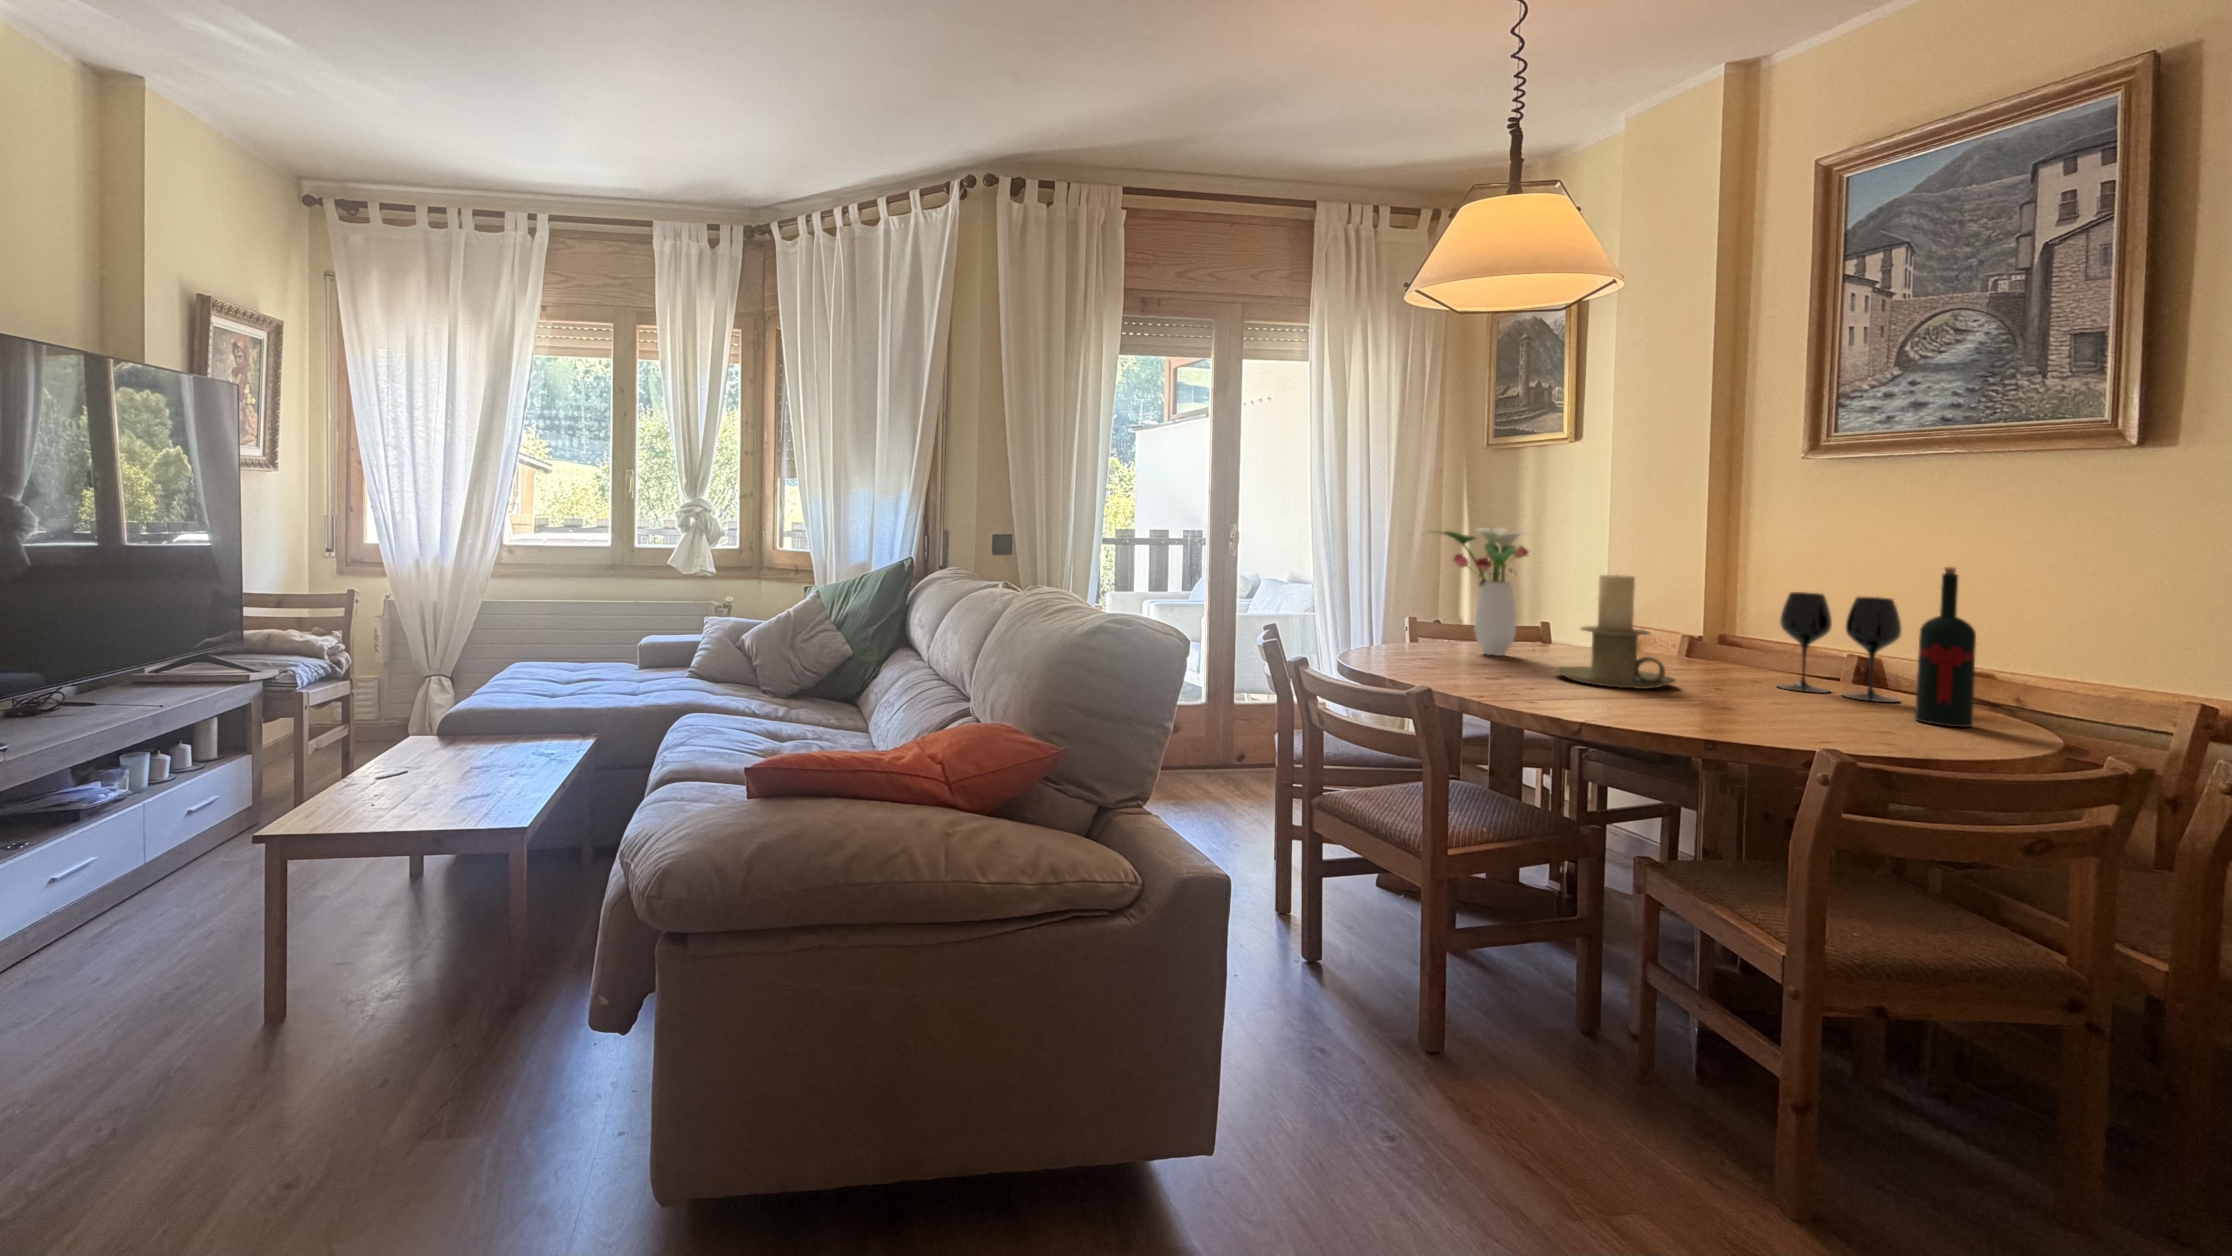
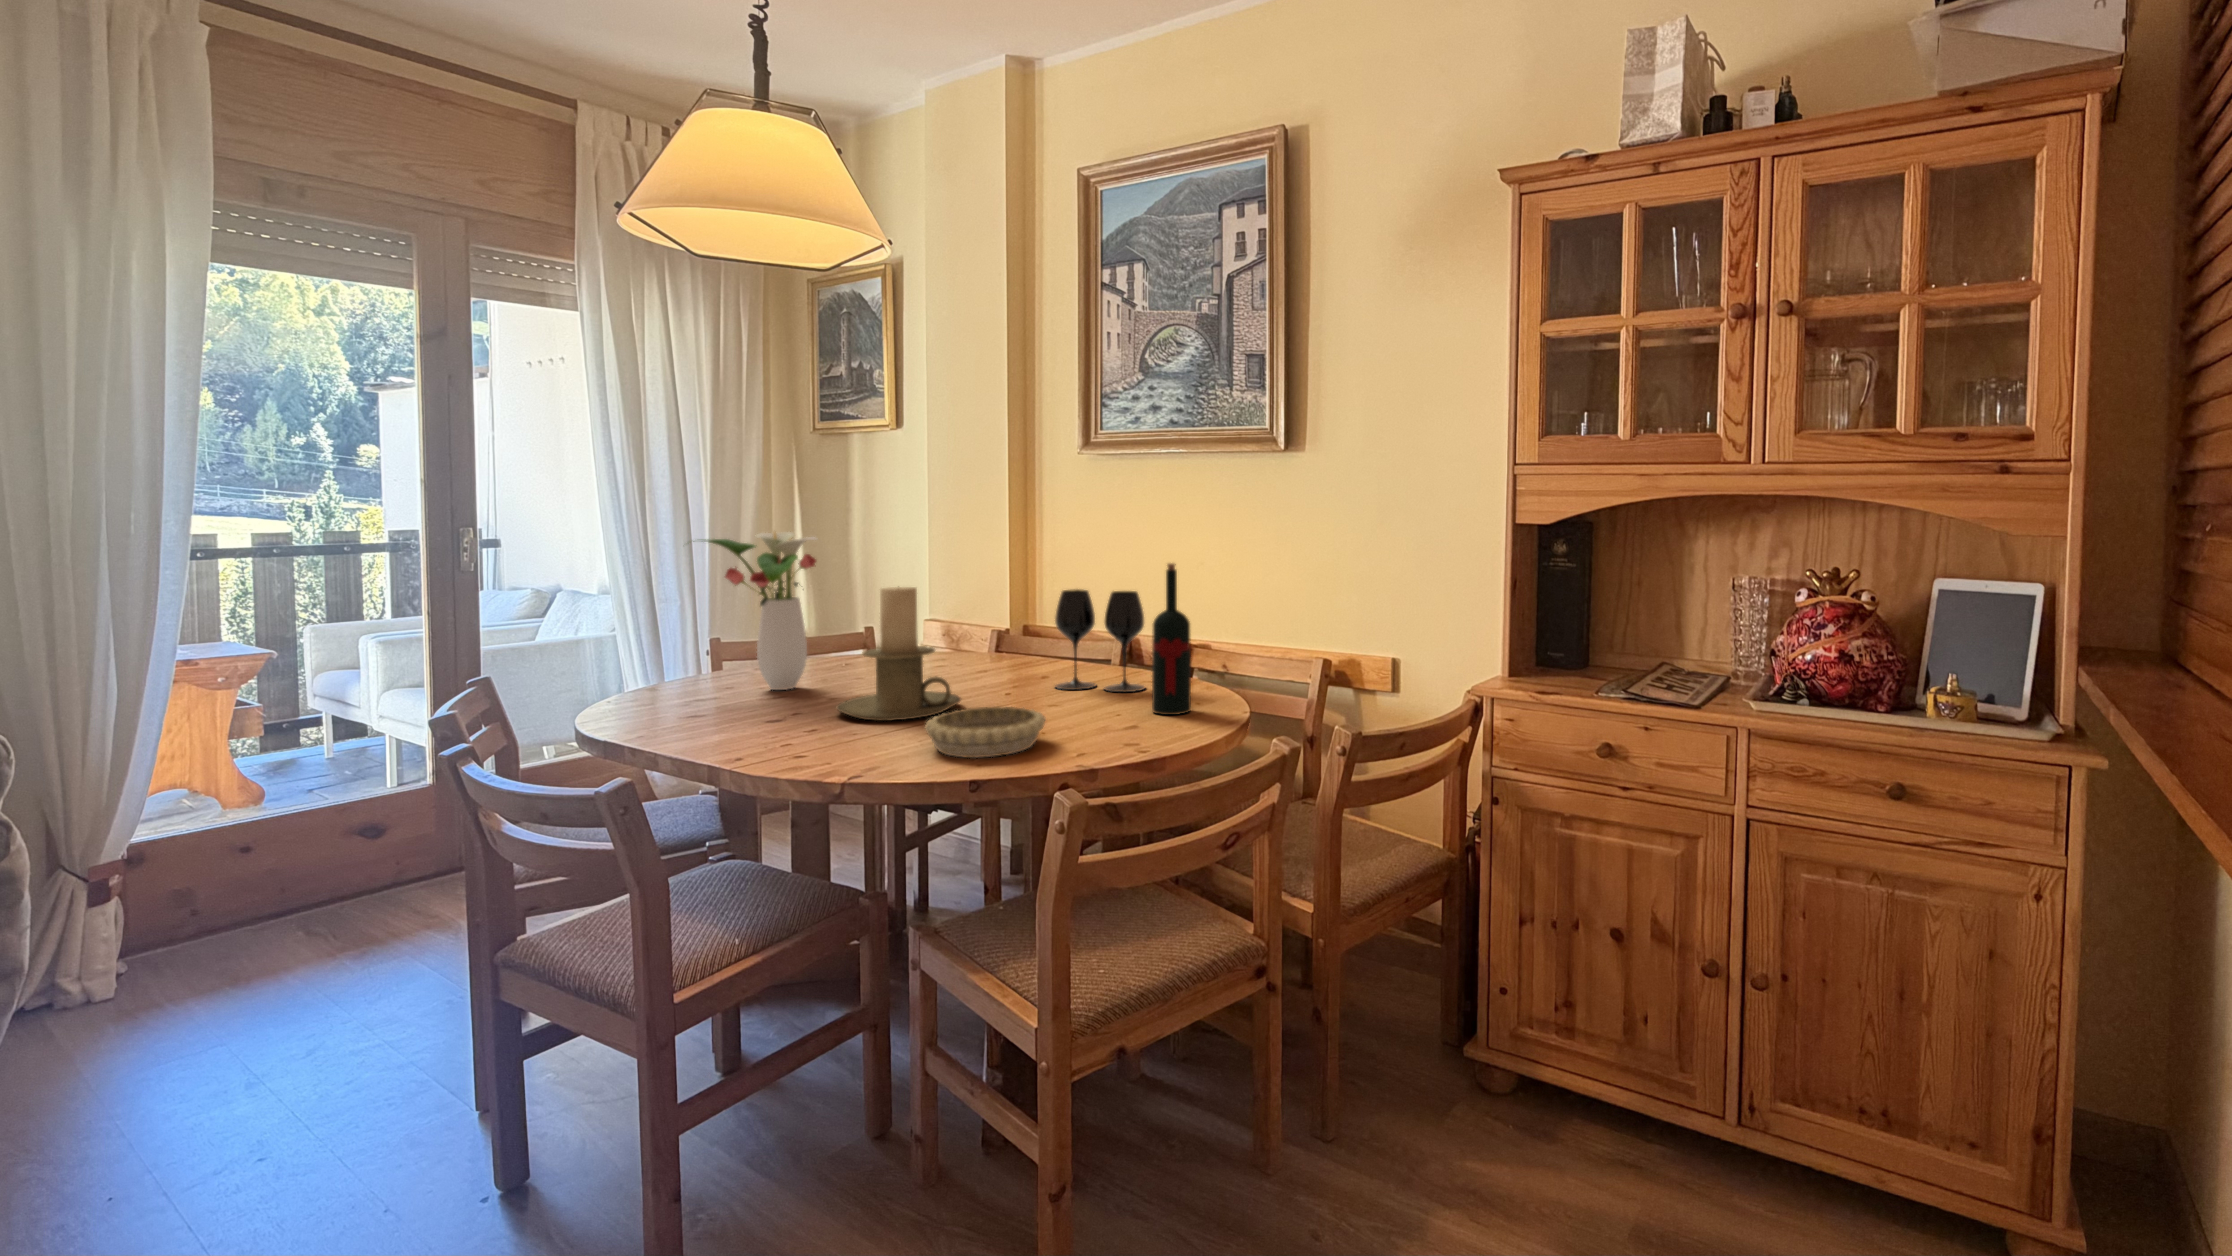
decorative bowl: none [1656,682,1786,724] -> present [925,707,1046,758]

